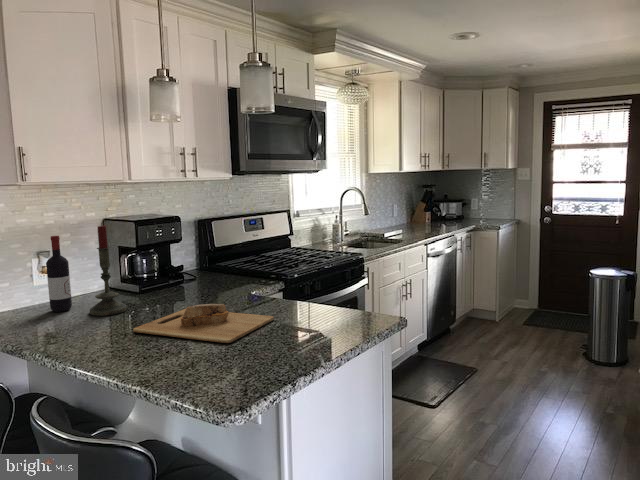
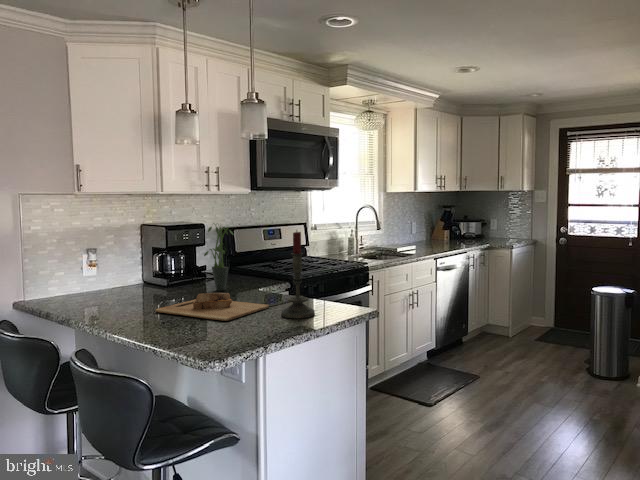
potted plant: none [184,216,220,296] -> present [204,224,233,291]
candle: present [90,224,127,316] -> present [281,231,315,319]
wine bottle: present [46,236,72,312] -> none [93,236,112,298]

